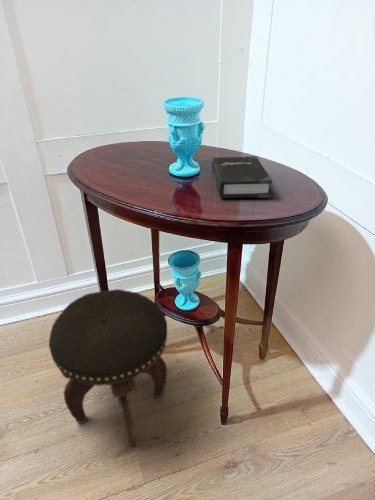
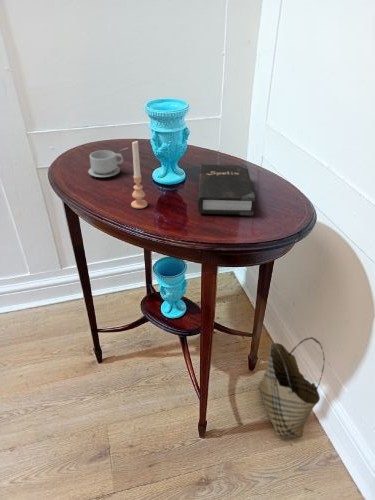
candle: none [155,131,170,197] -> present [131,141,147,208]
teacup: none [107,144,146,173] -> present [88,150,123,177]
footstool: present [49,289,167,446] -> none [23,294,148,452]
woven basket: none [271,318,337,419] -> present [259,337,325,438]

